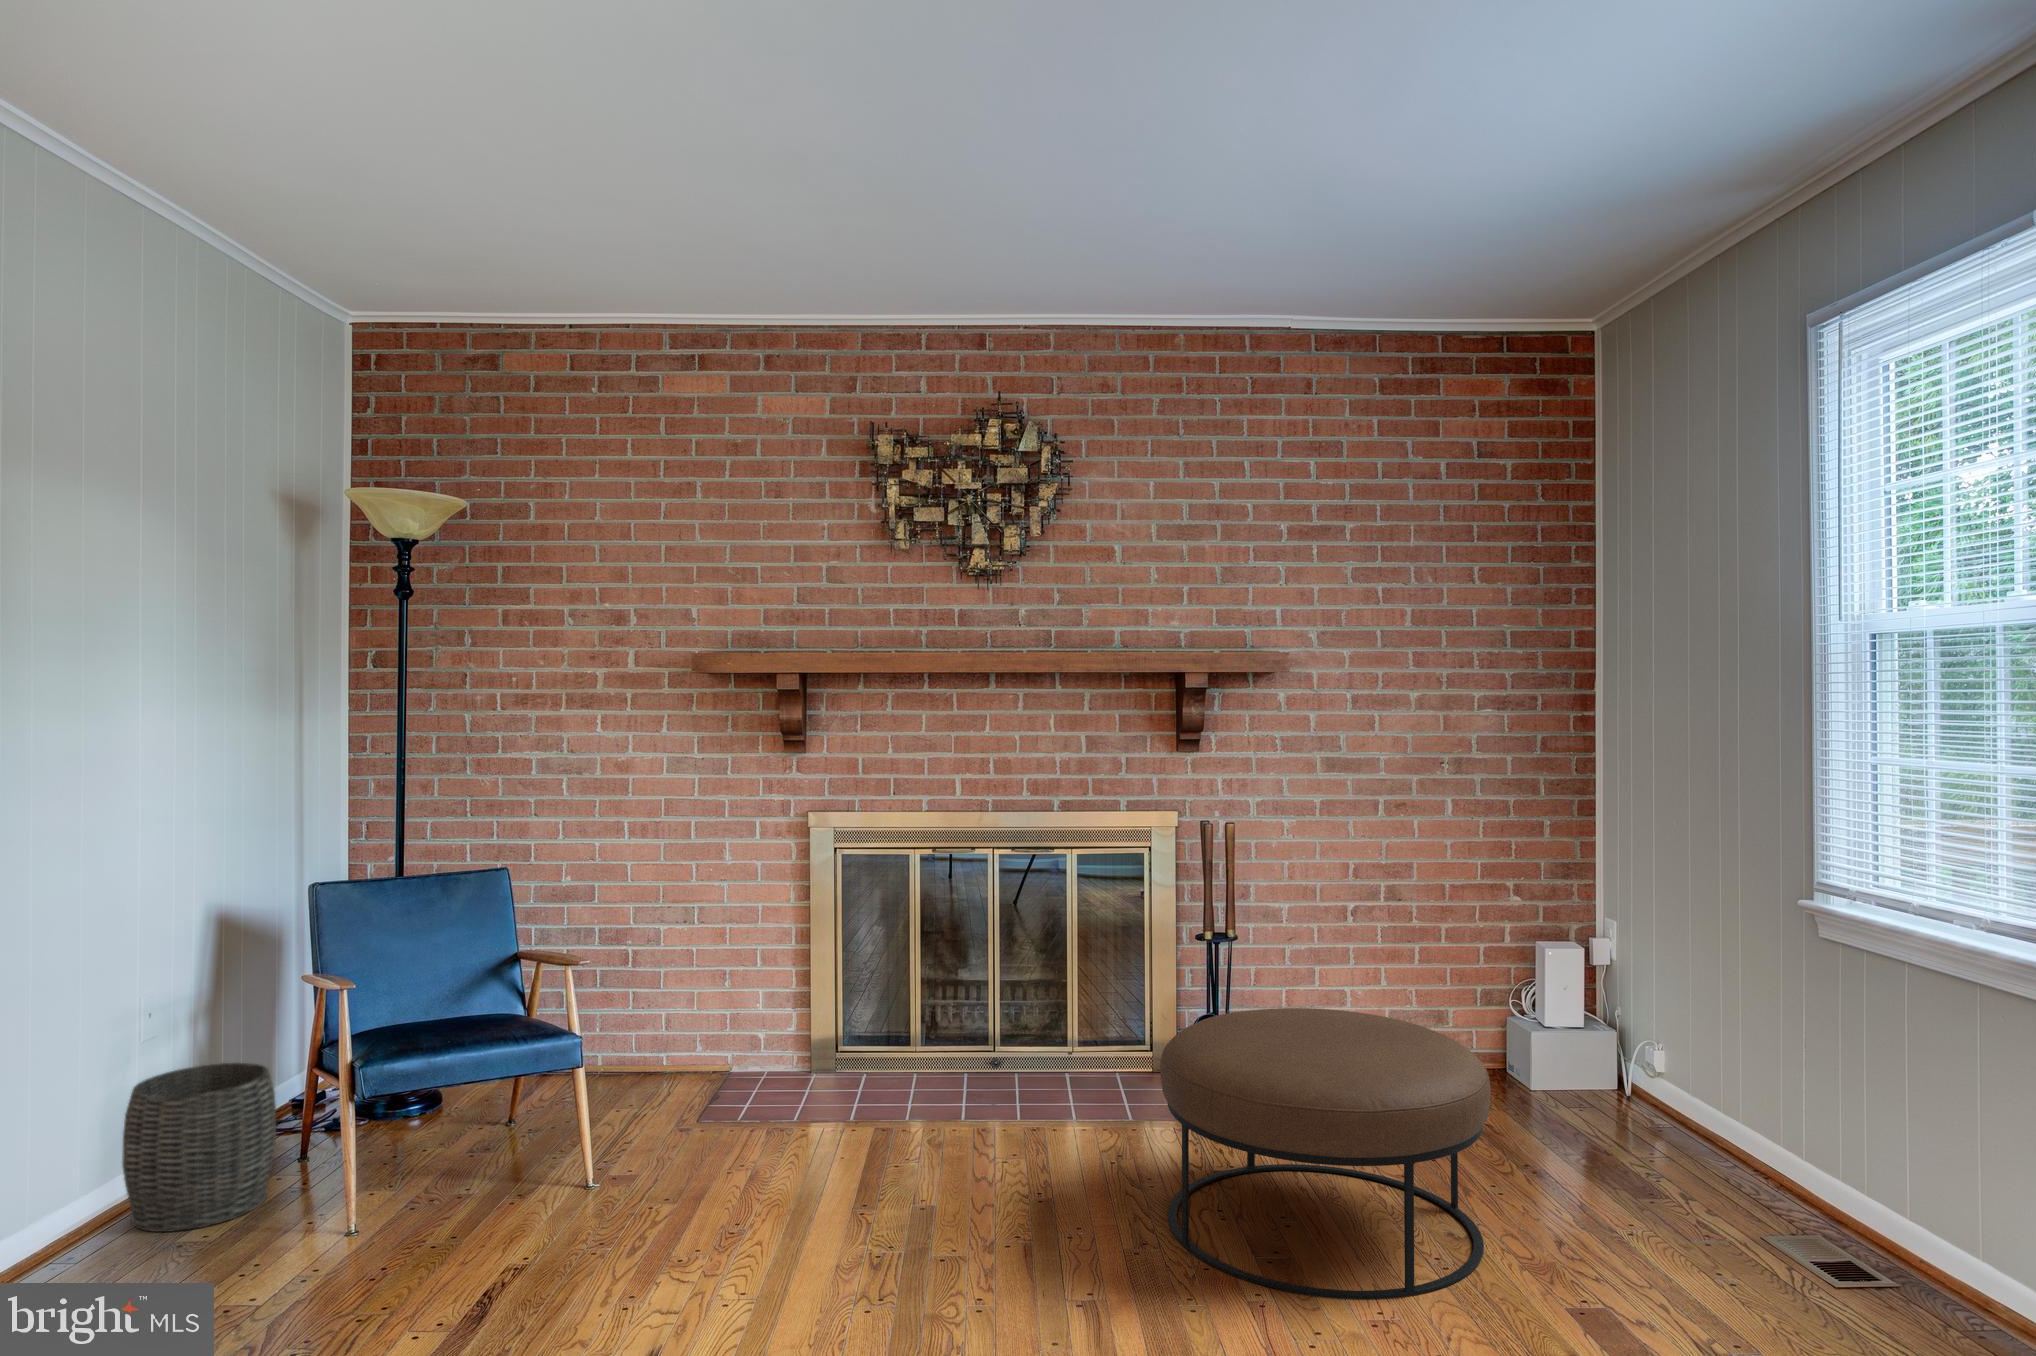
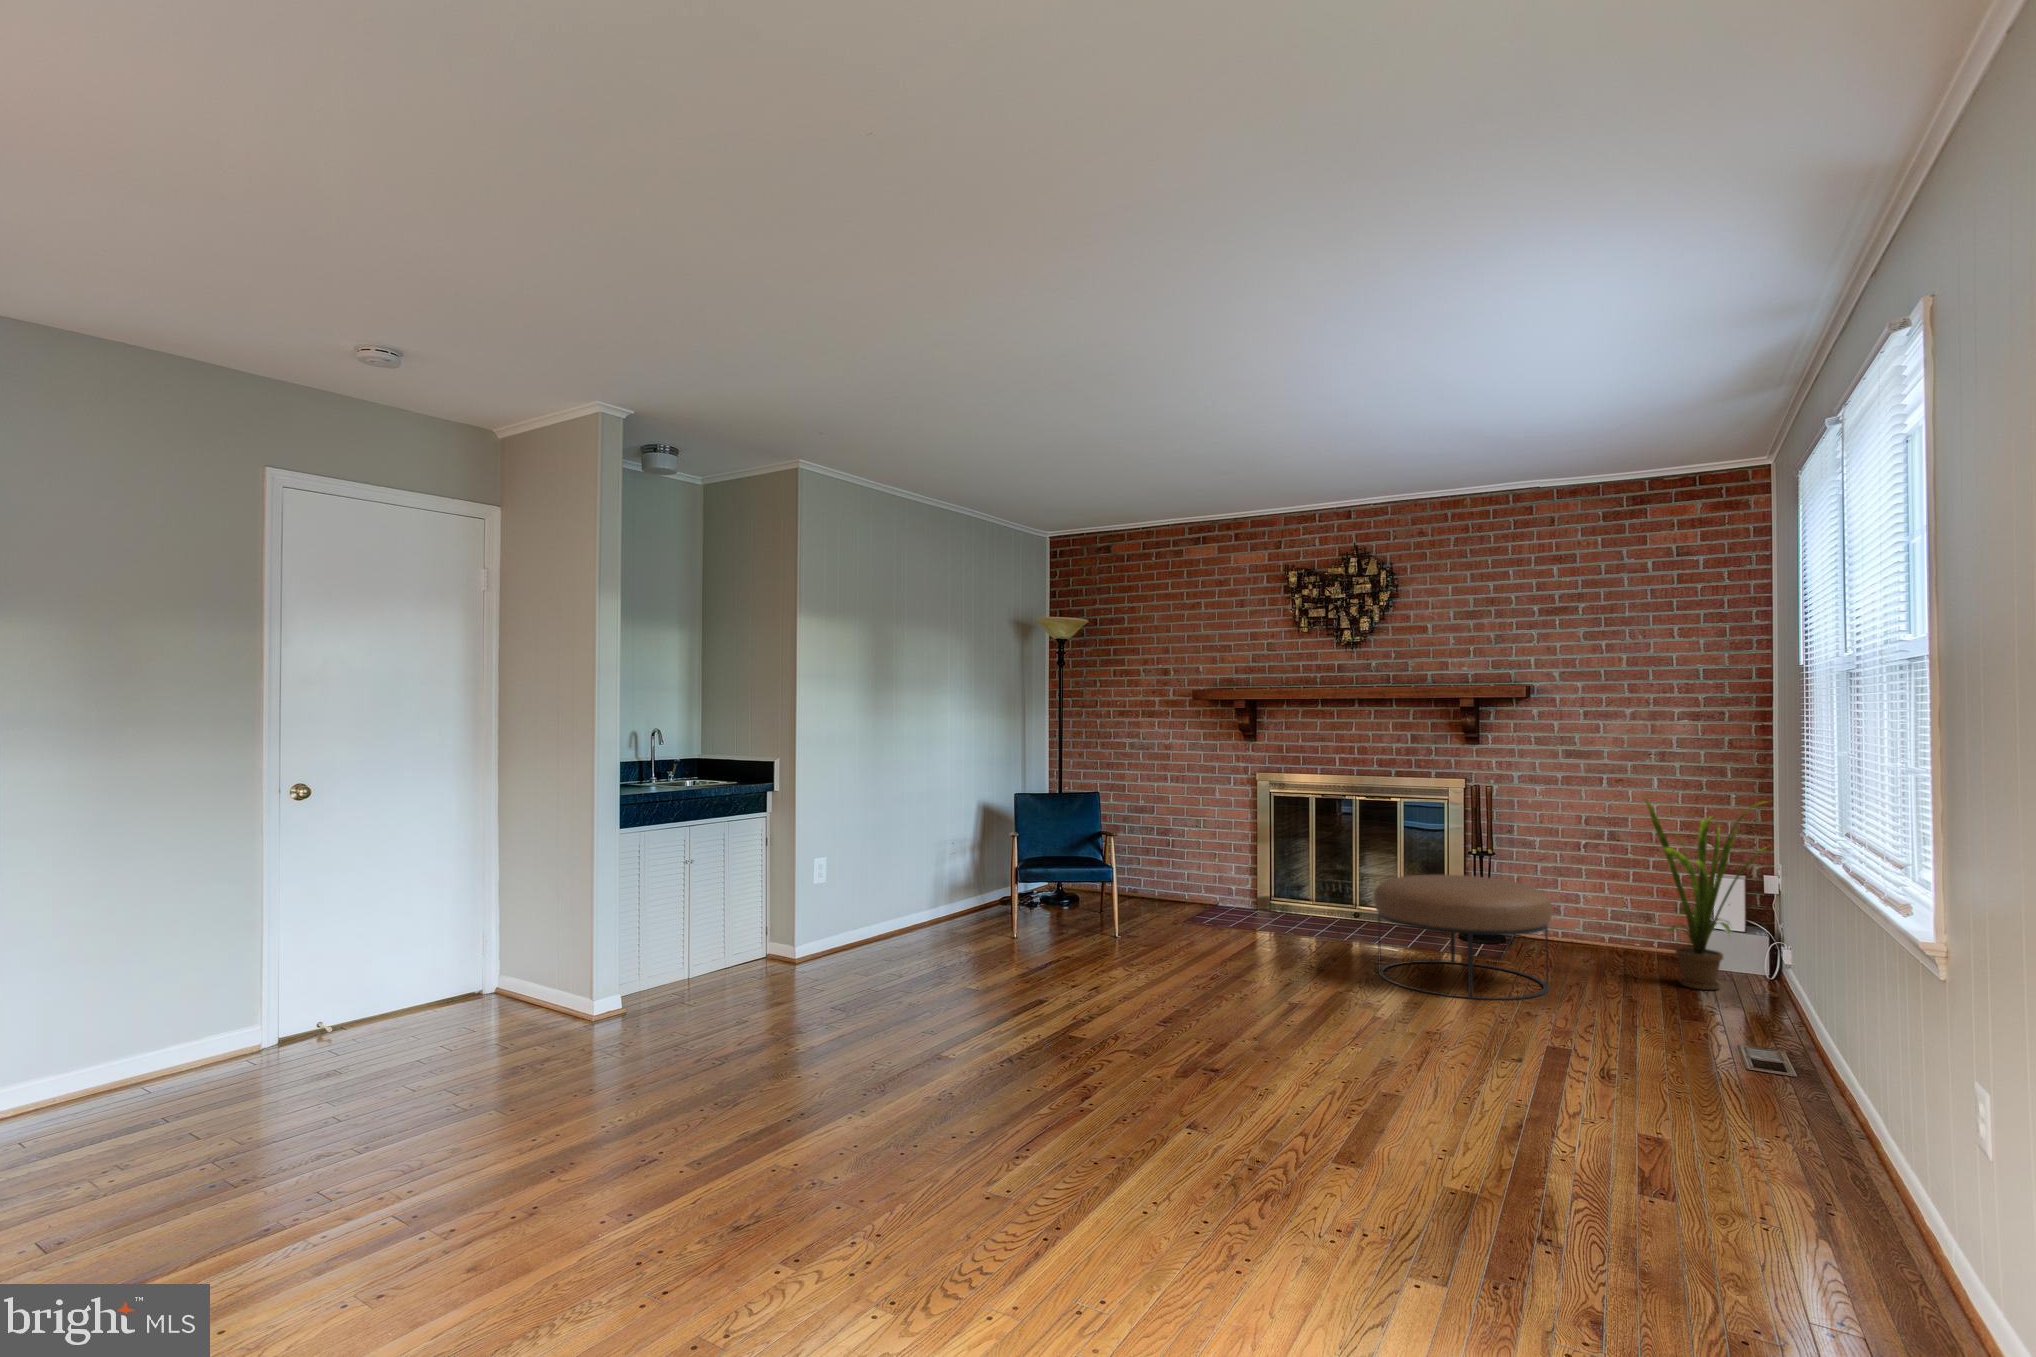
house plant: none [1547,840,1730,1157] -> present [1644,799,1764,990]
woven basket: present [122,1063,276,1232] -> none [963,859,1014,917]

